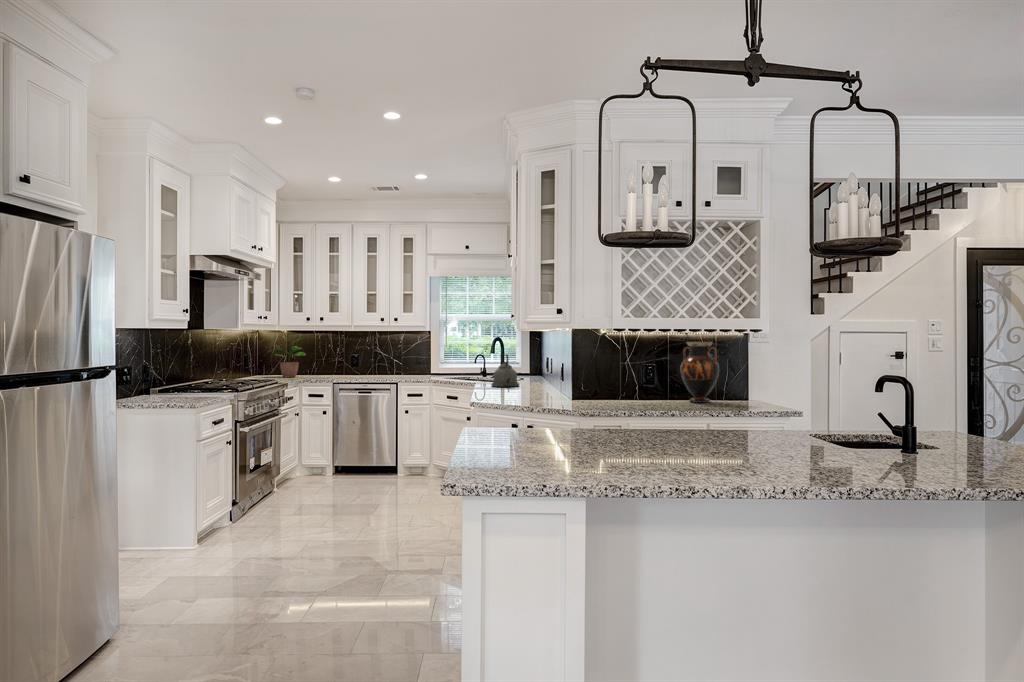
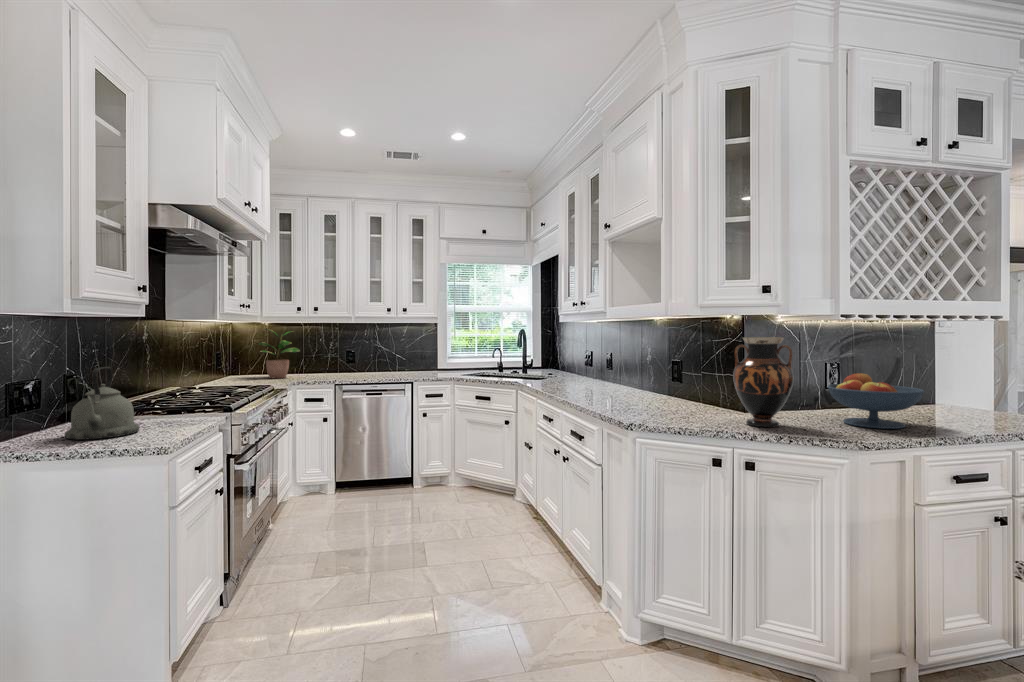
vase: present [681,342,719,403] -> present [733,337,794,427]
kettle: present [491,354,519,387] -> present [65,367,140,440]
fruit bowl: none [602,367,657,404] -> present [828,373,925,429]

